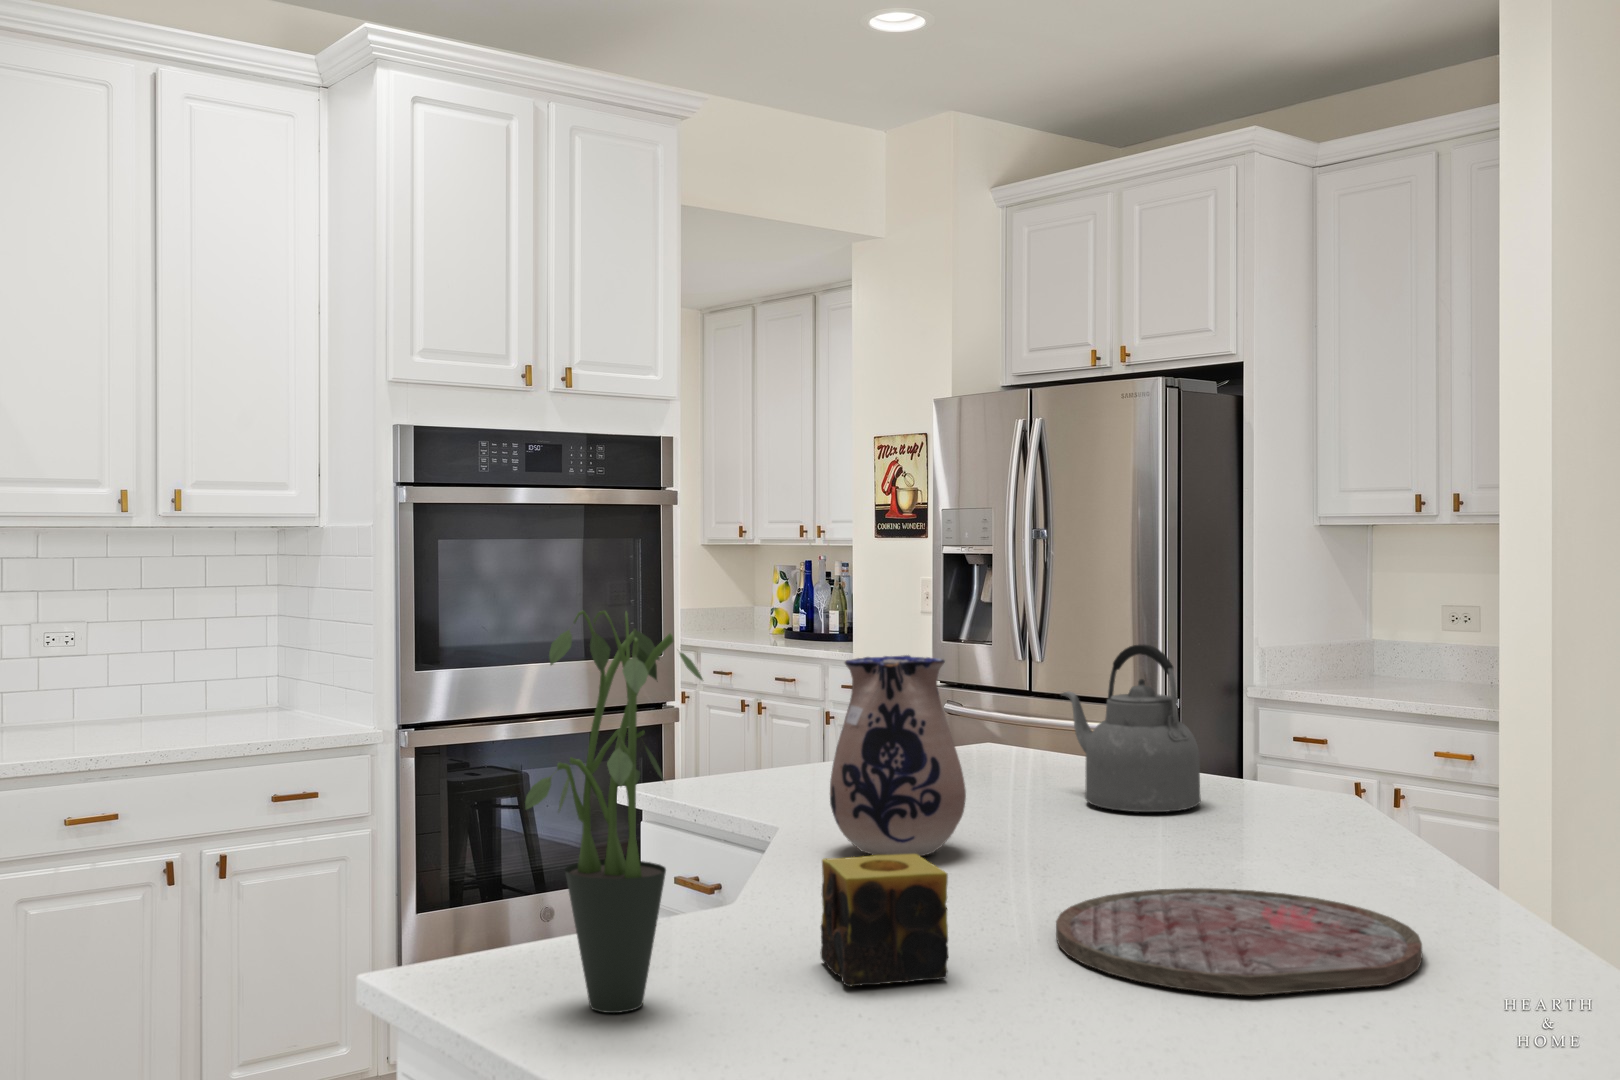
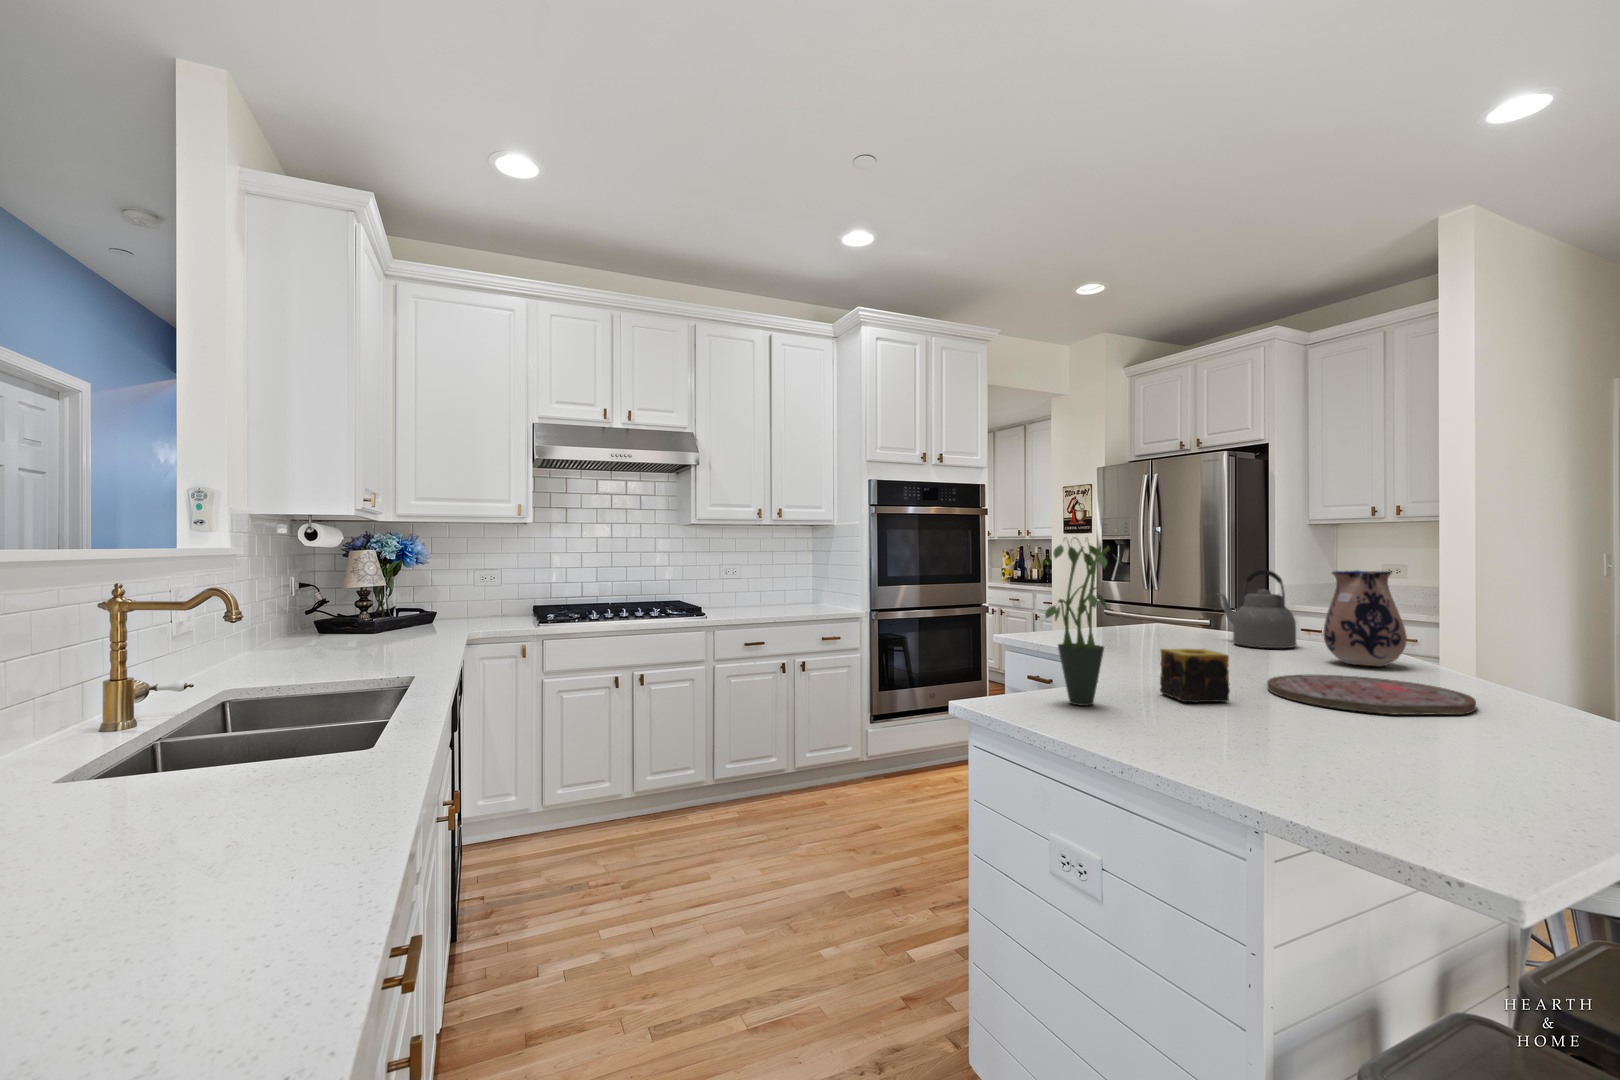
ceramic pitcher: present [830,655,966,856] -> present [1323,571,1407,666]

